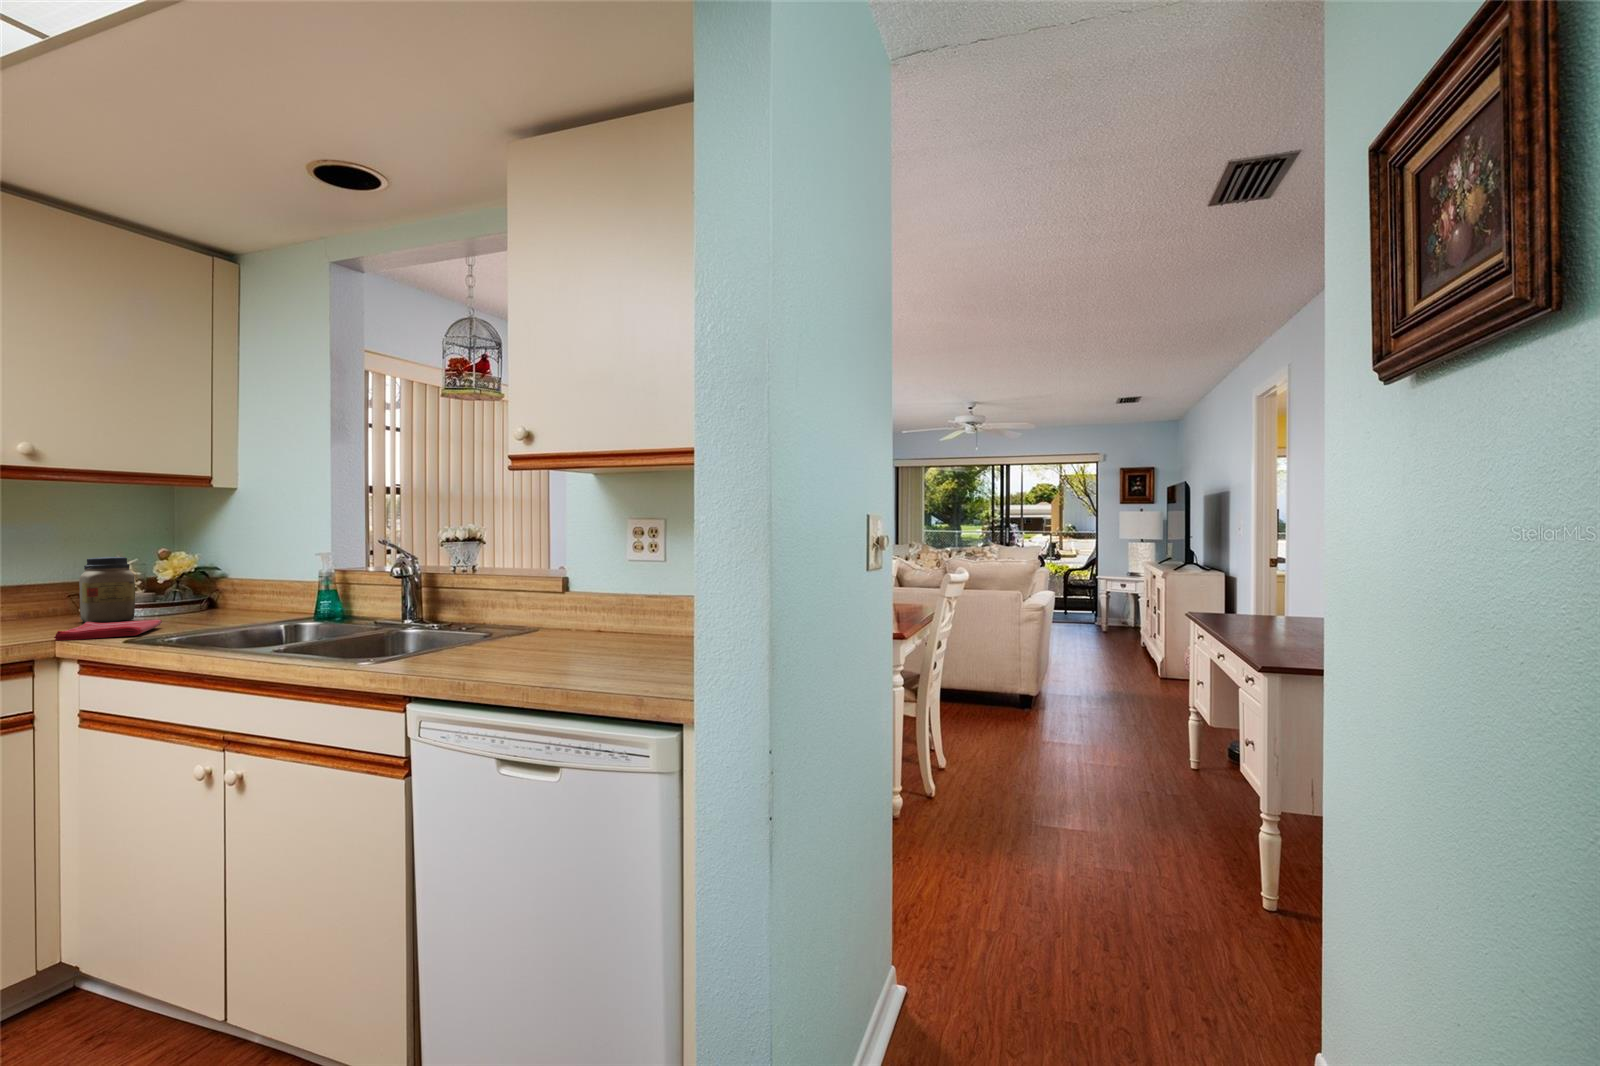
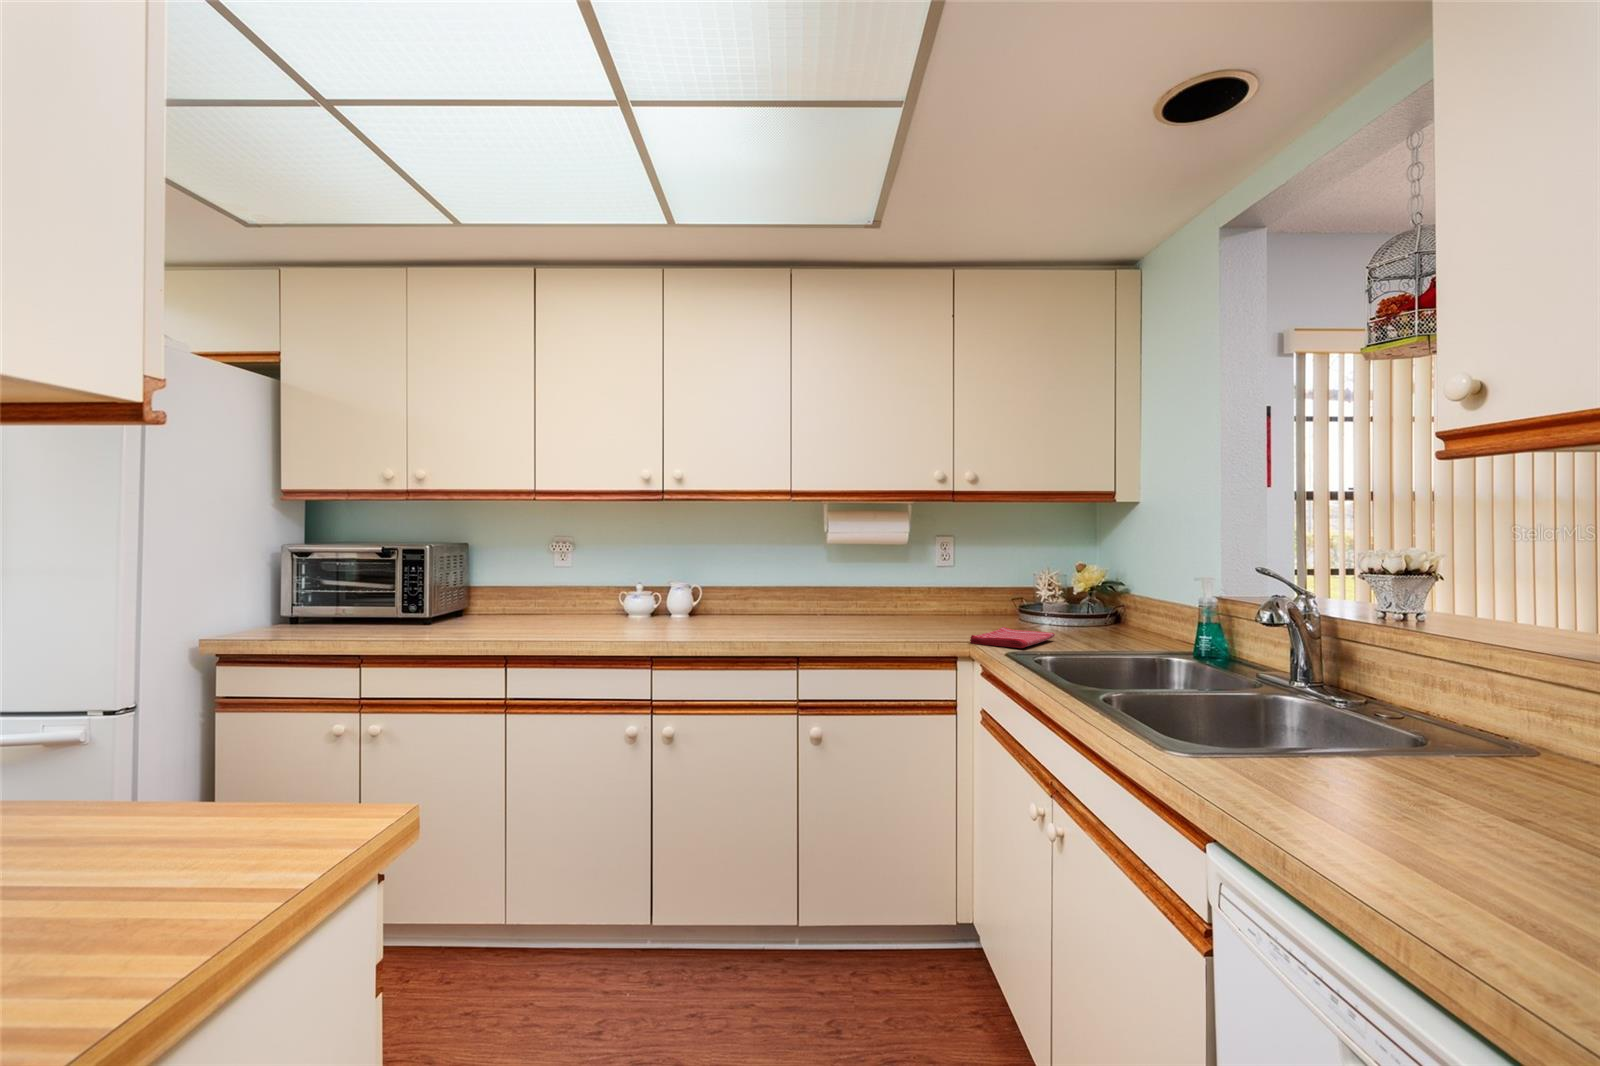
jar: present [79,557,135,623] -> none [1014,569,1049,627]

